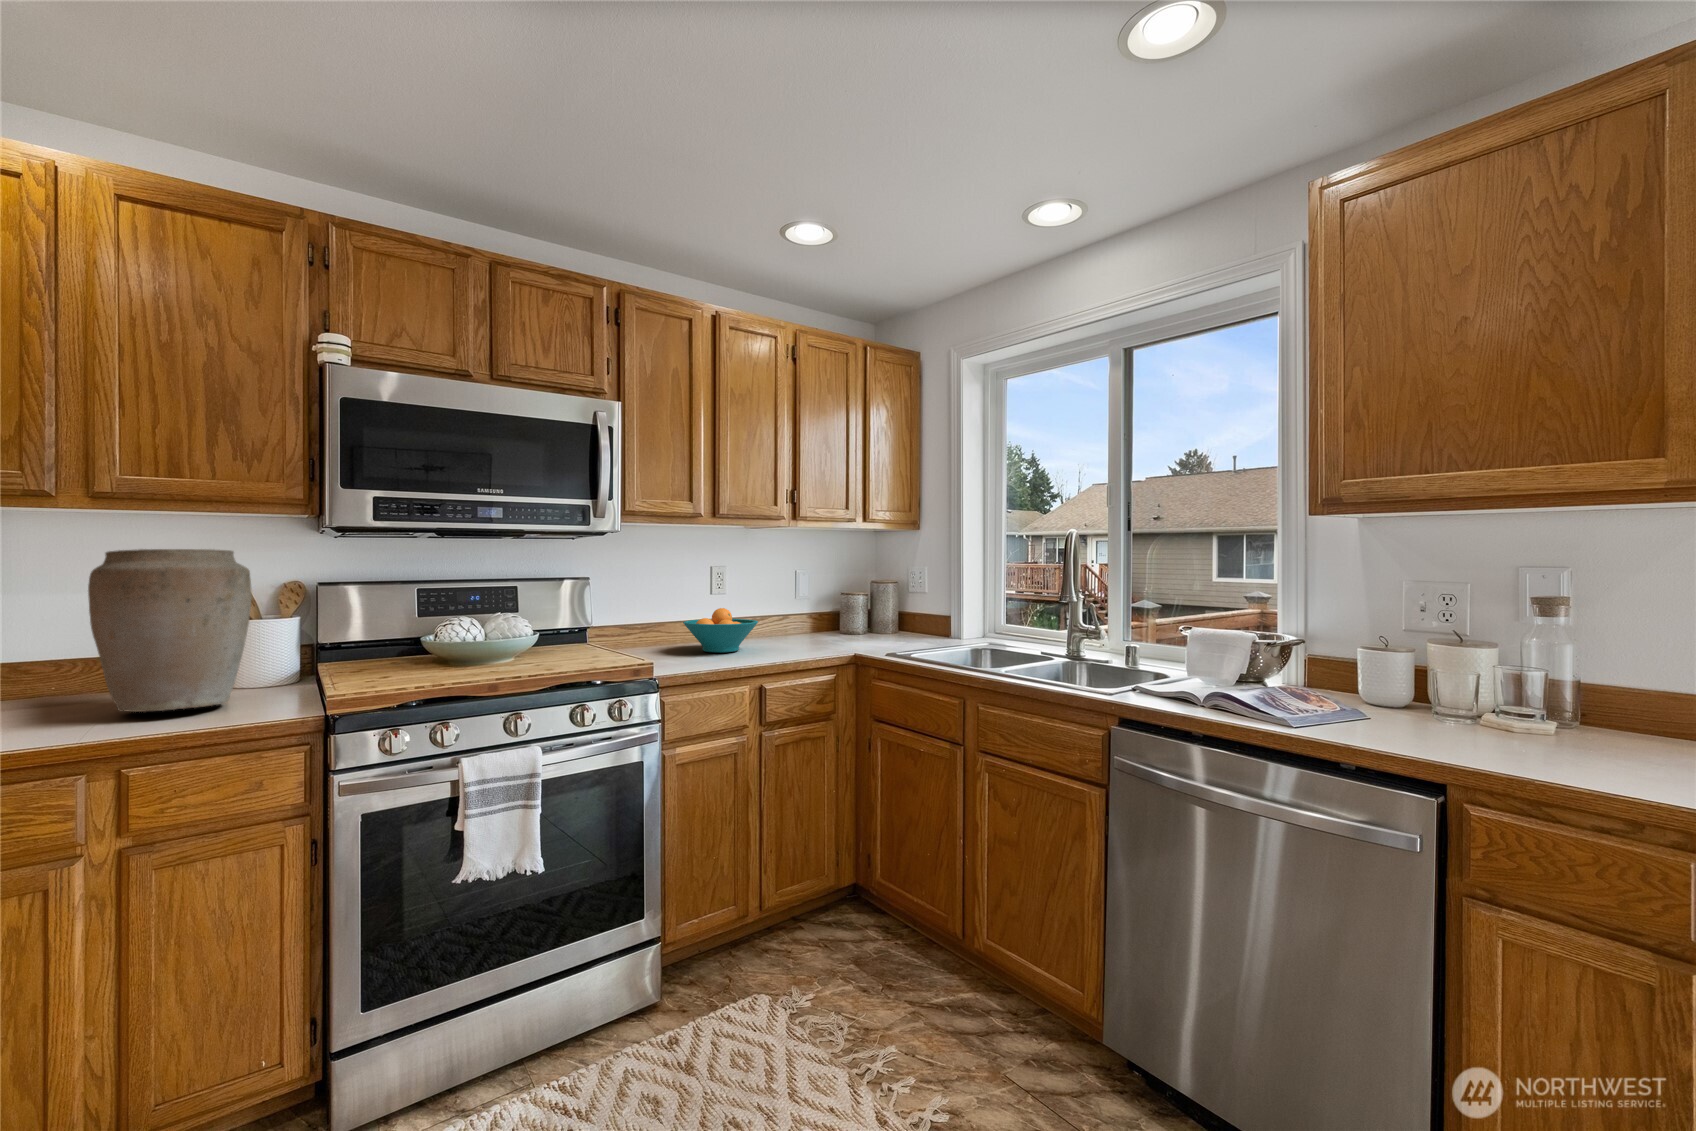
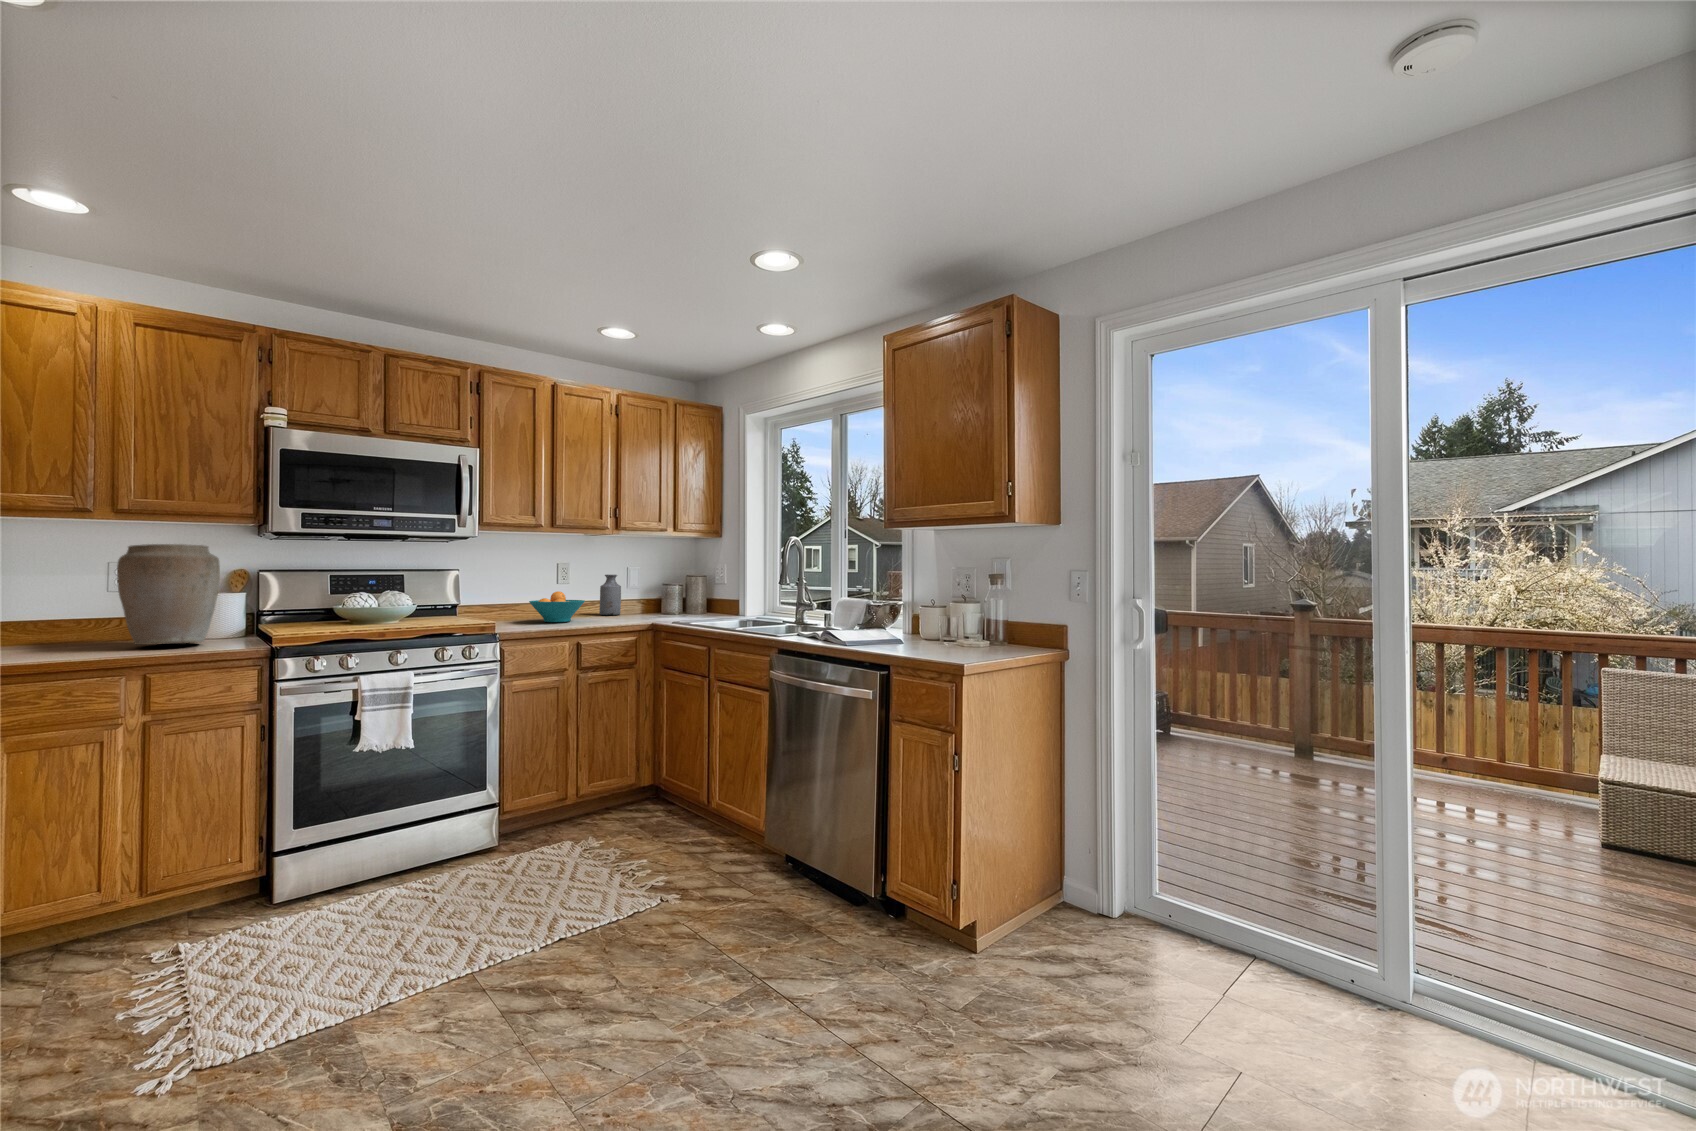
bottle: none [767,582,795,638] -> present [600,575,621,615]

